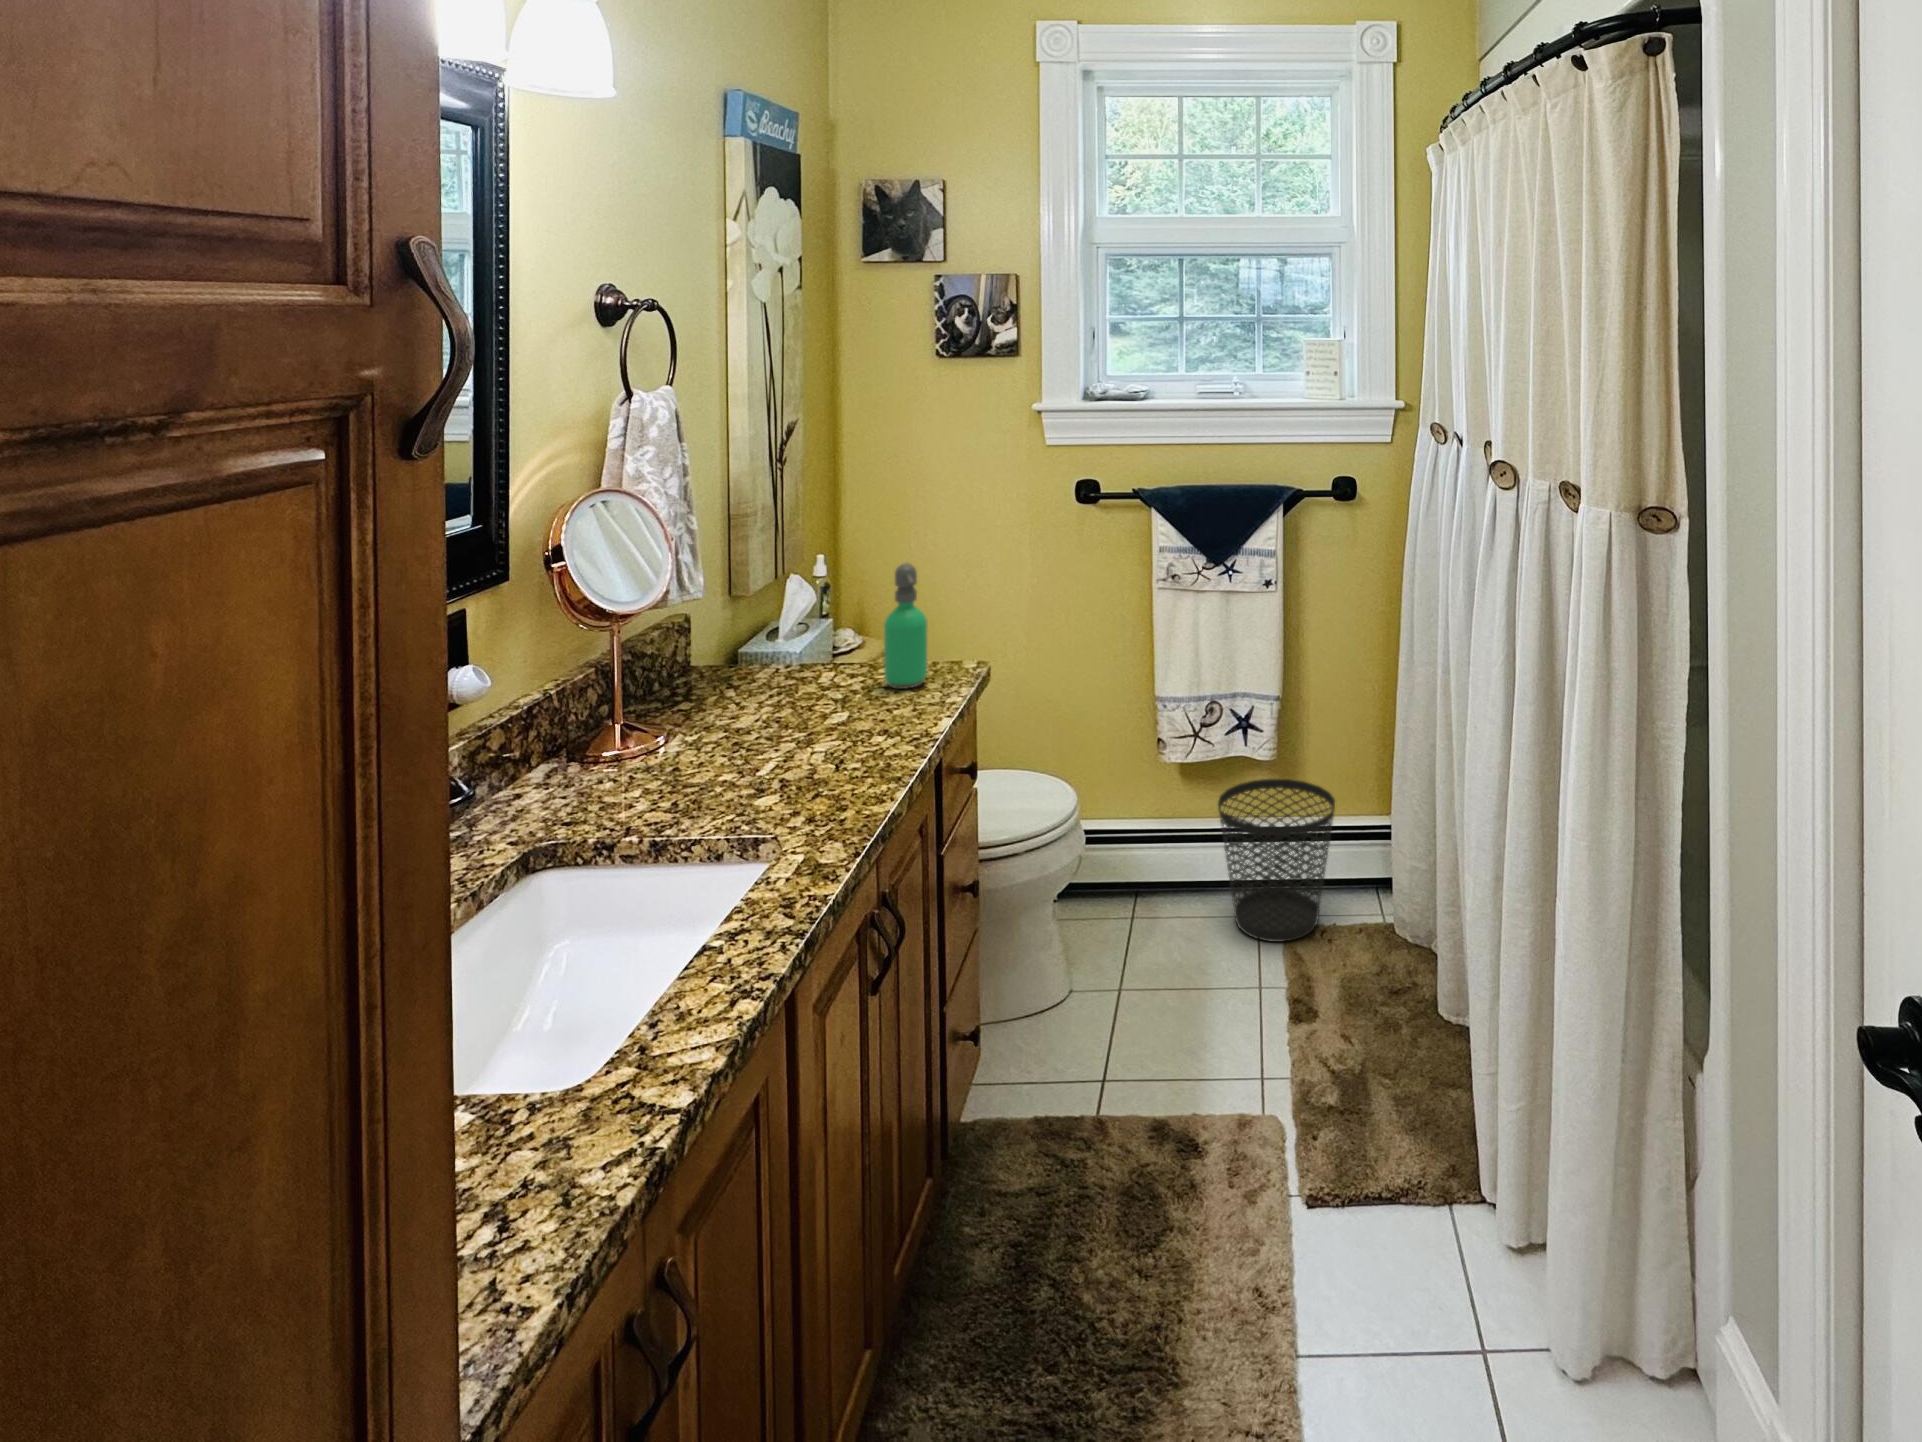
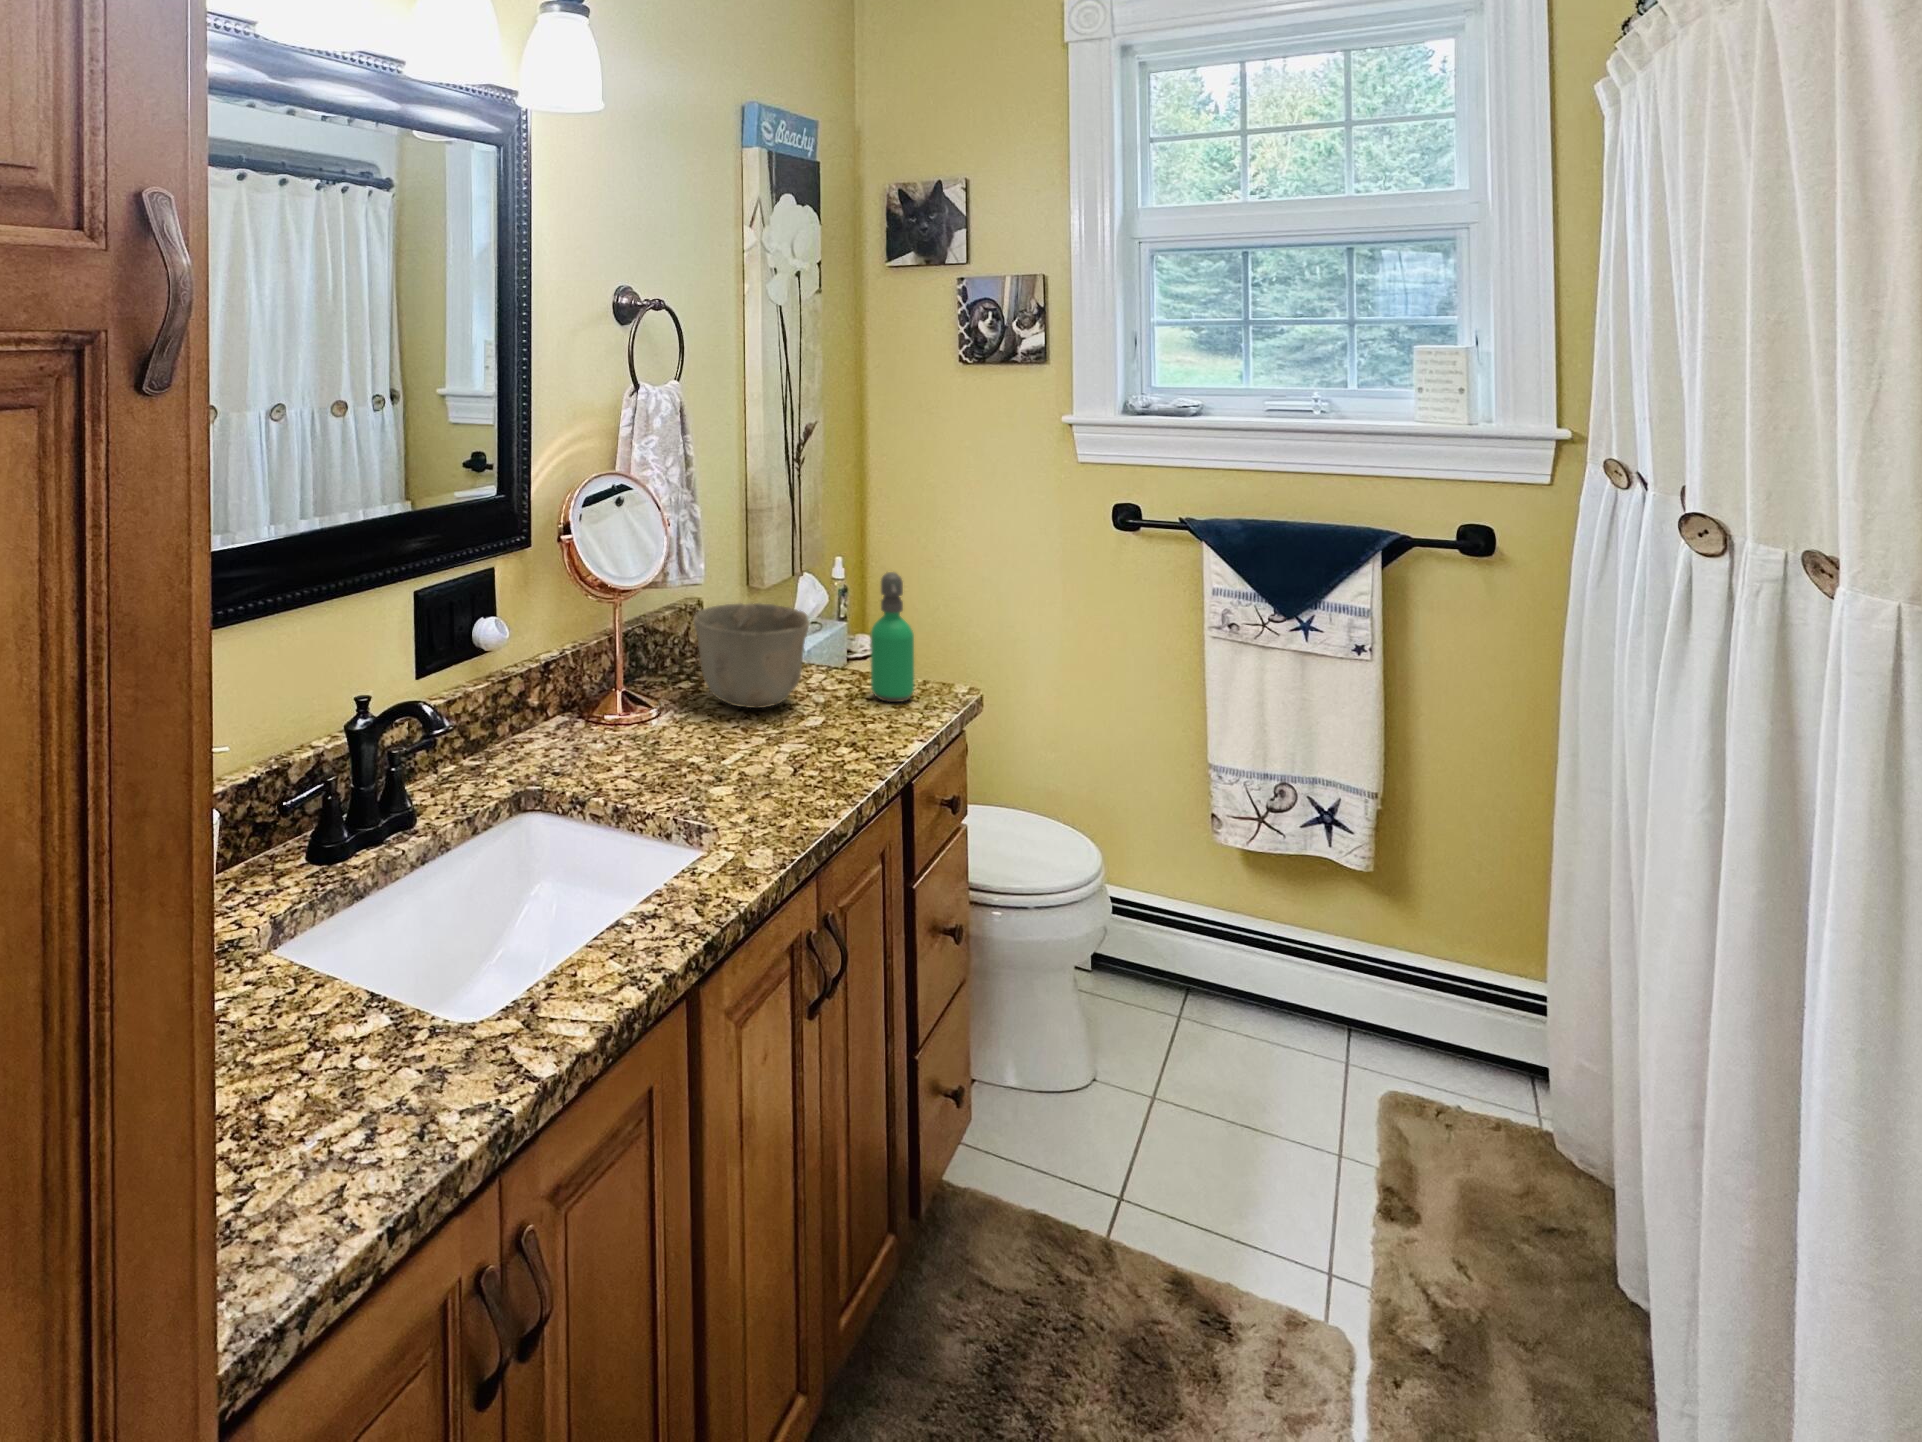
ceramic bowl: none [697,610,828,720] -> present [694,603,810,708]
wastebasket: present [1218,779,1335,942] -> none [1286,889,1458,1106]

